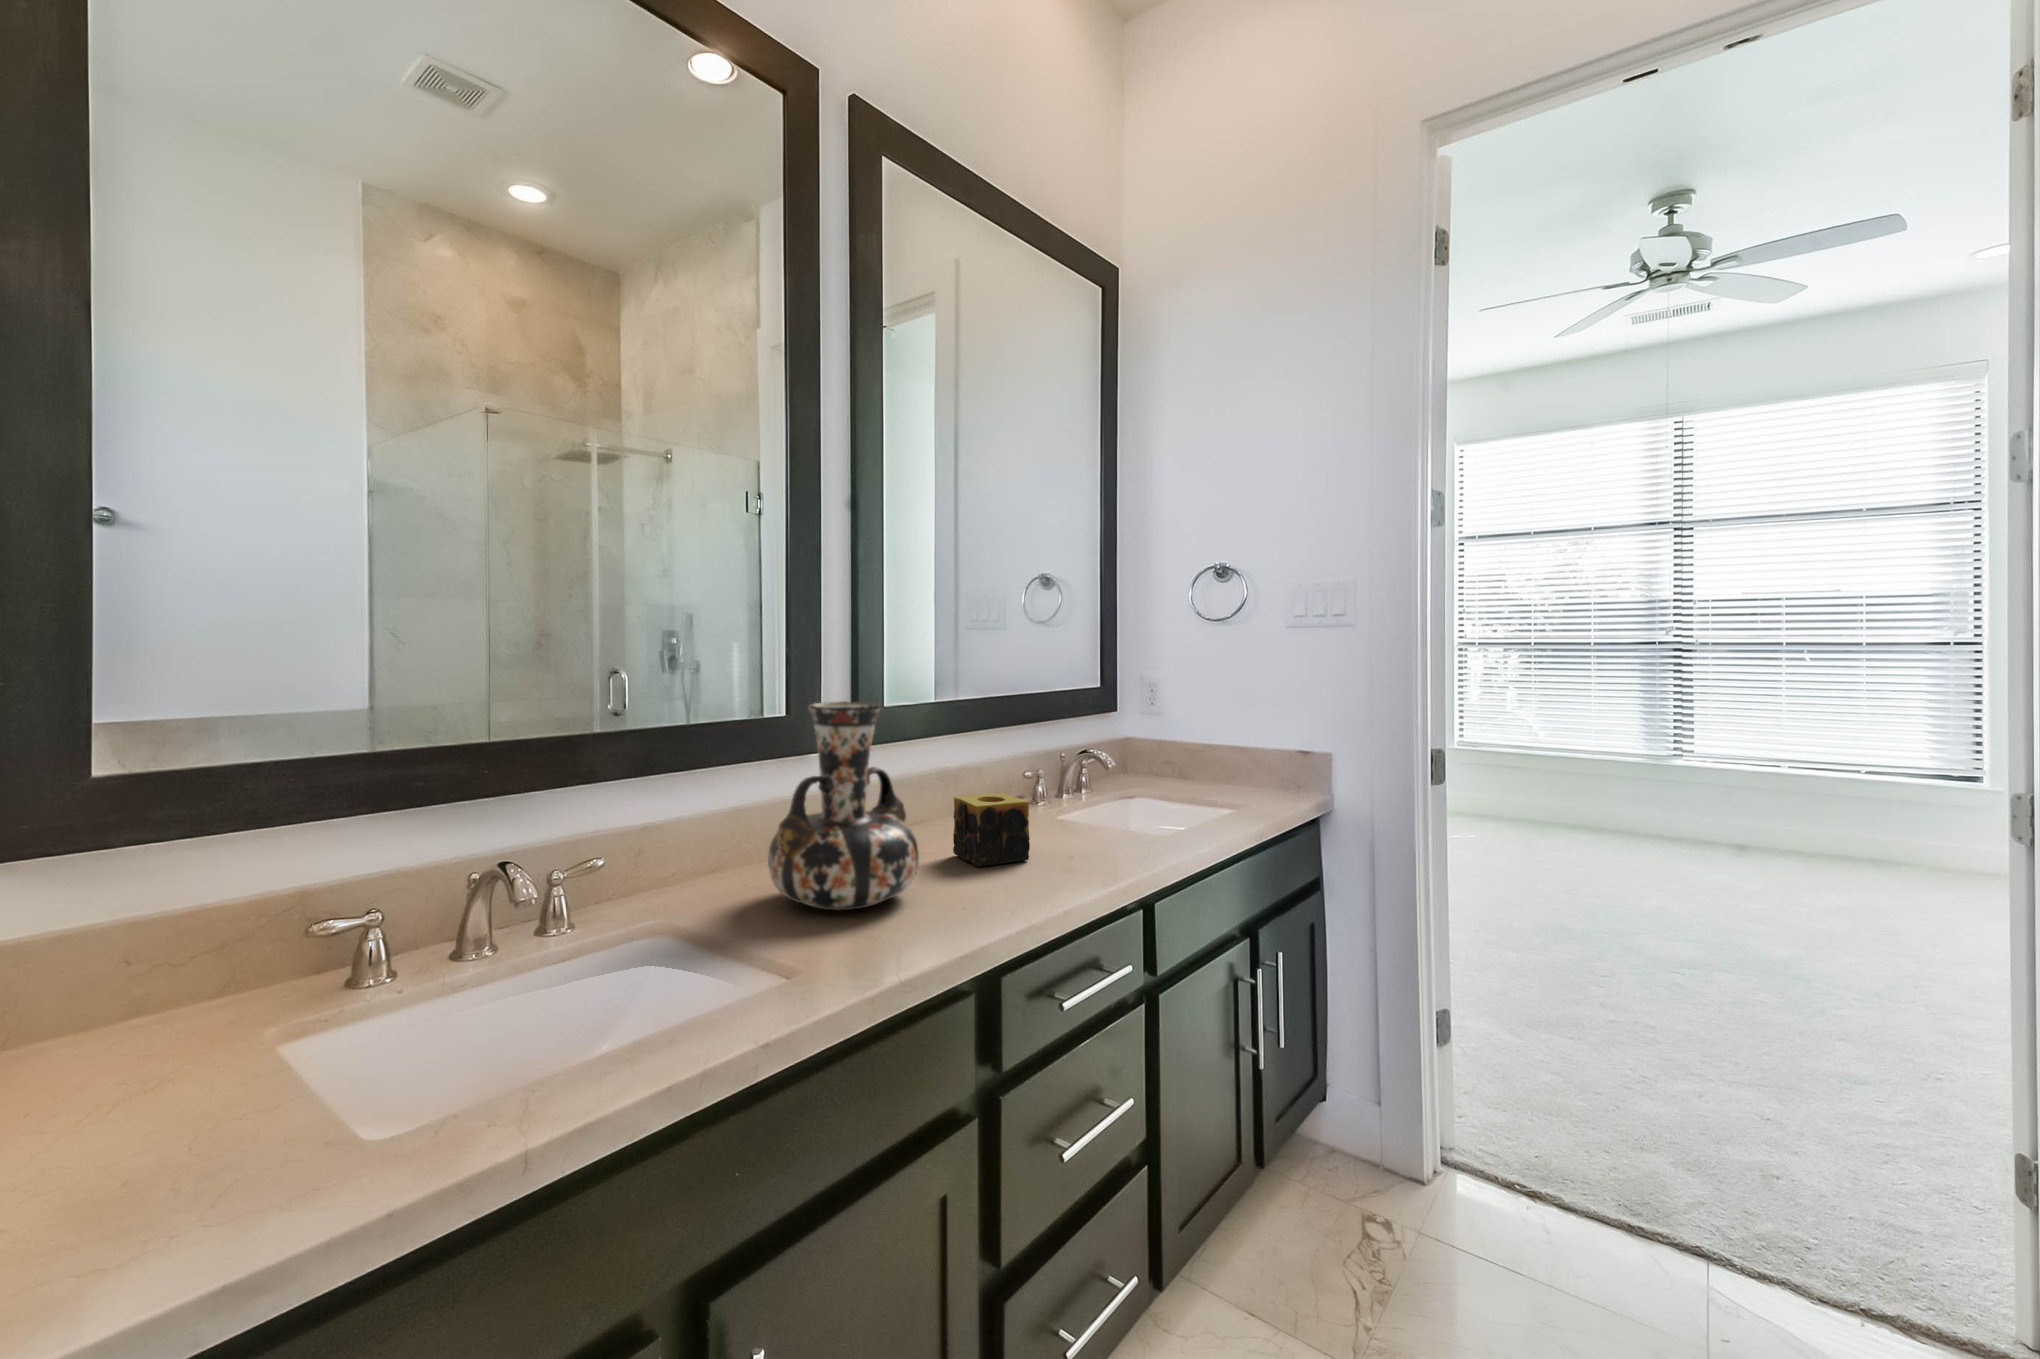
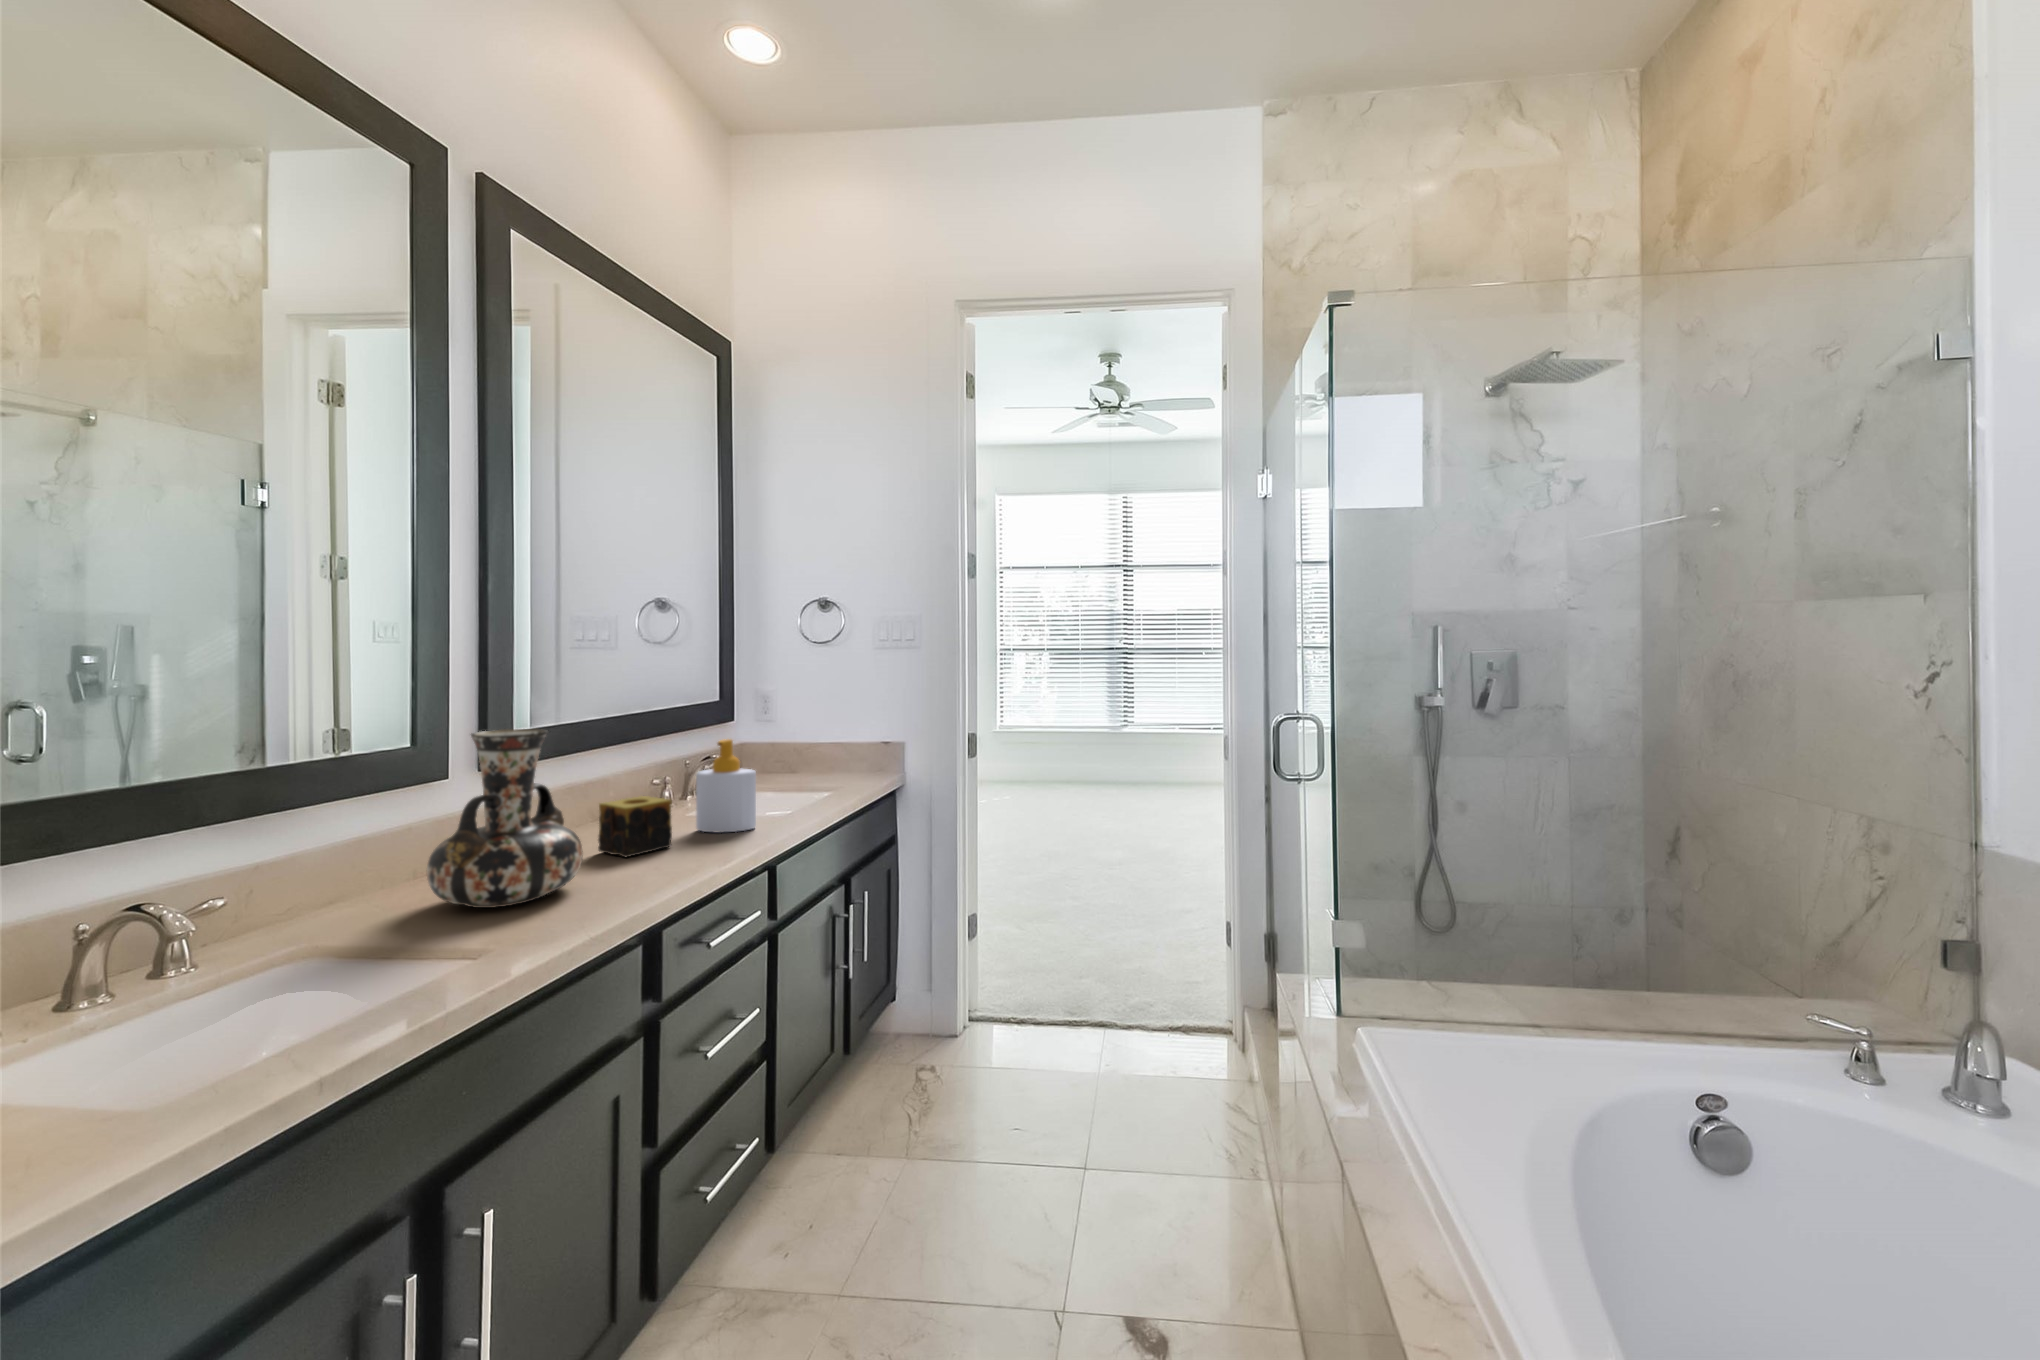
soap bottle: none [1062,731,1132,850] -> present [696,739,756,832]

